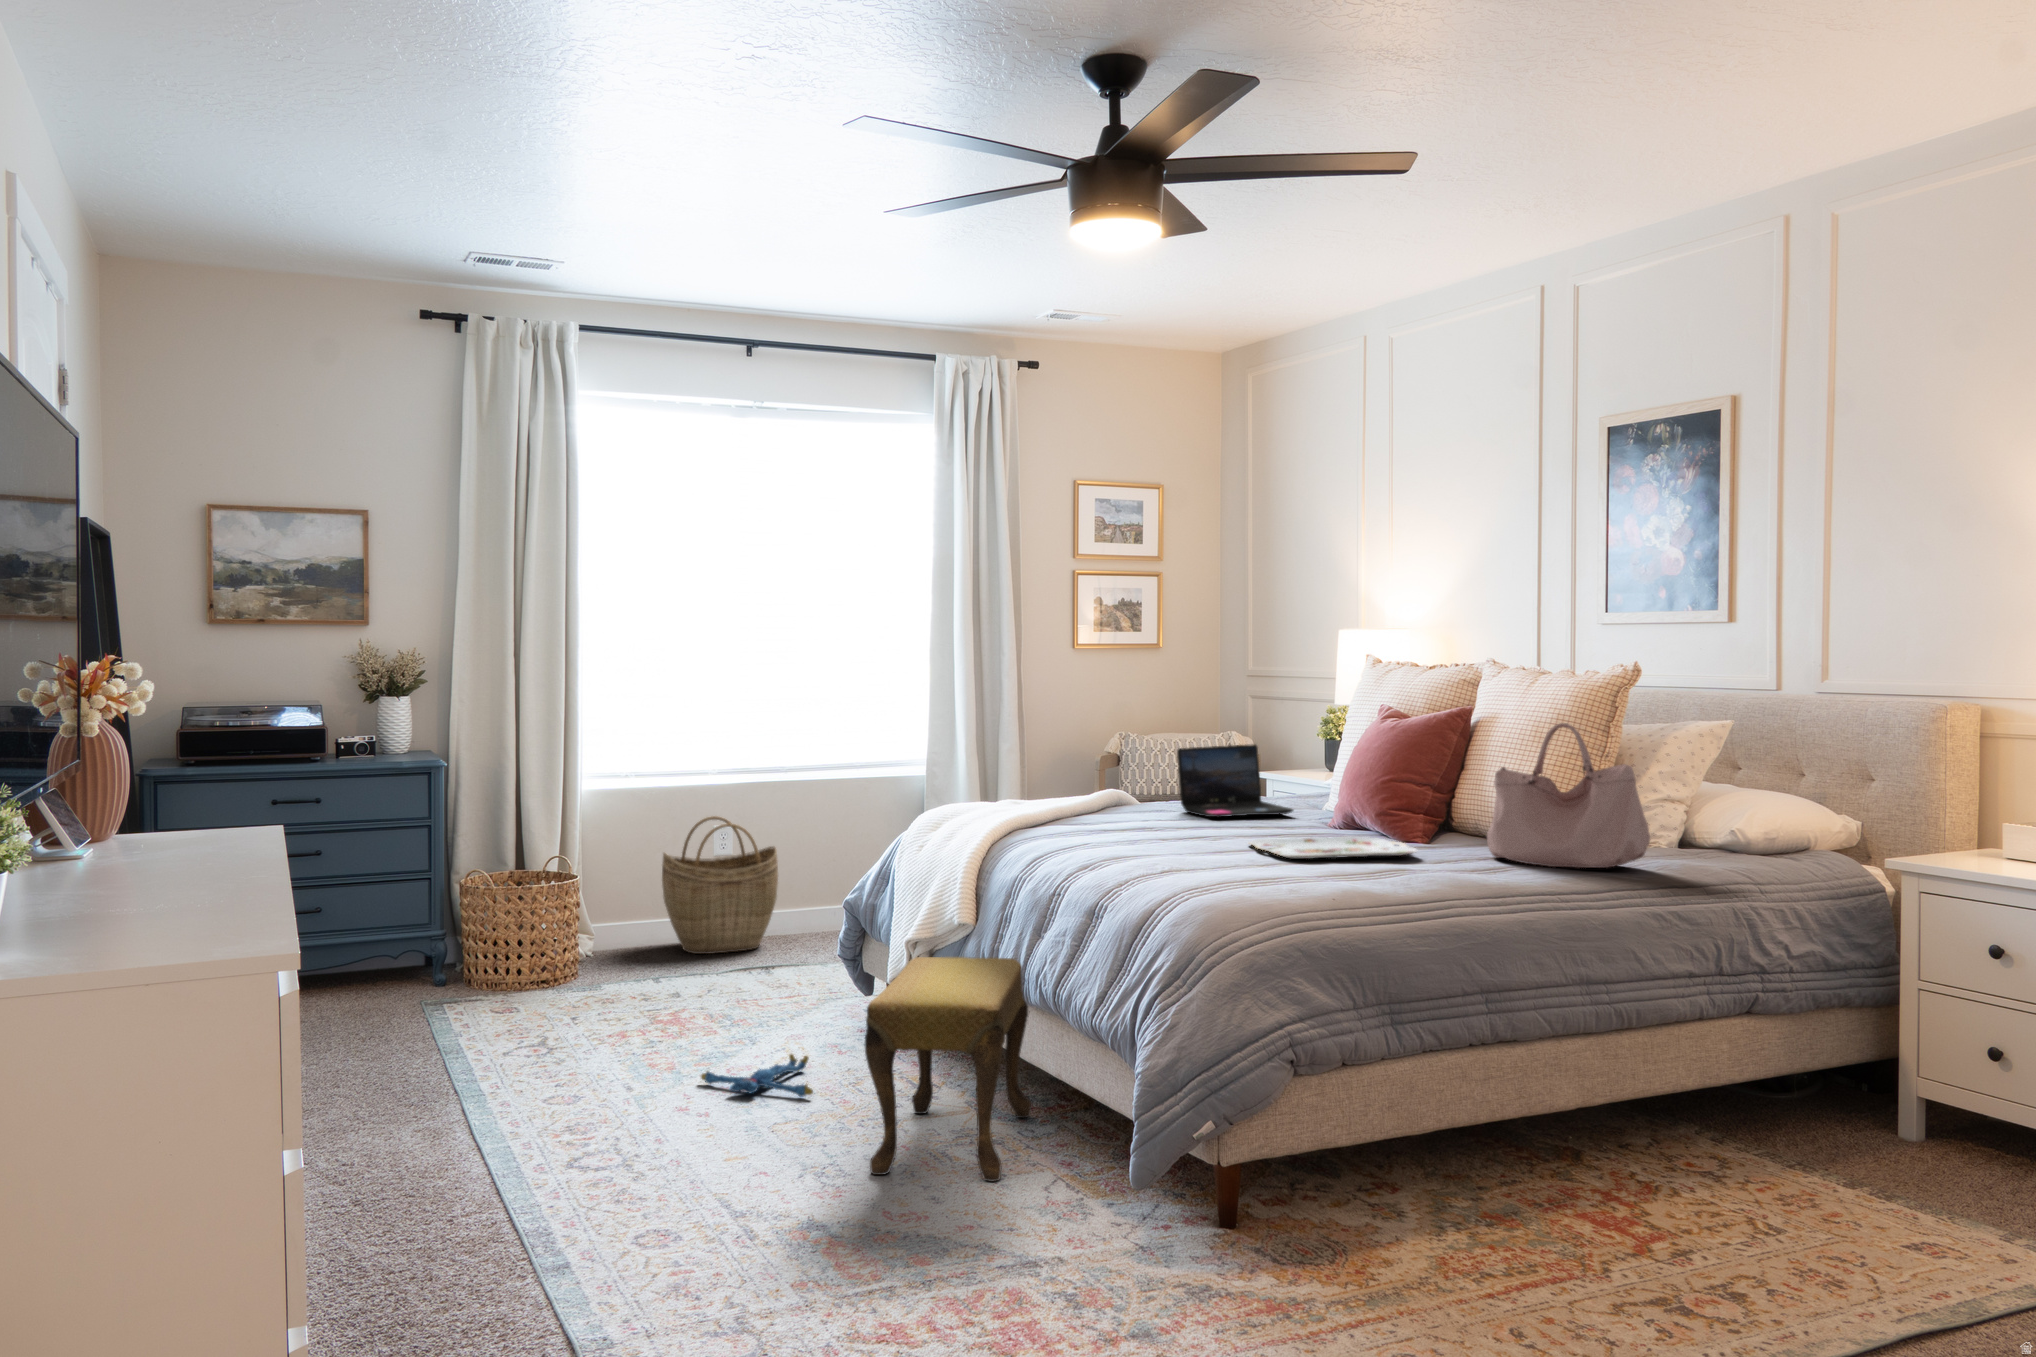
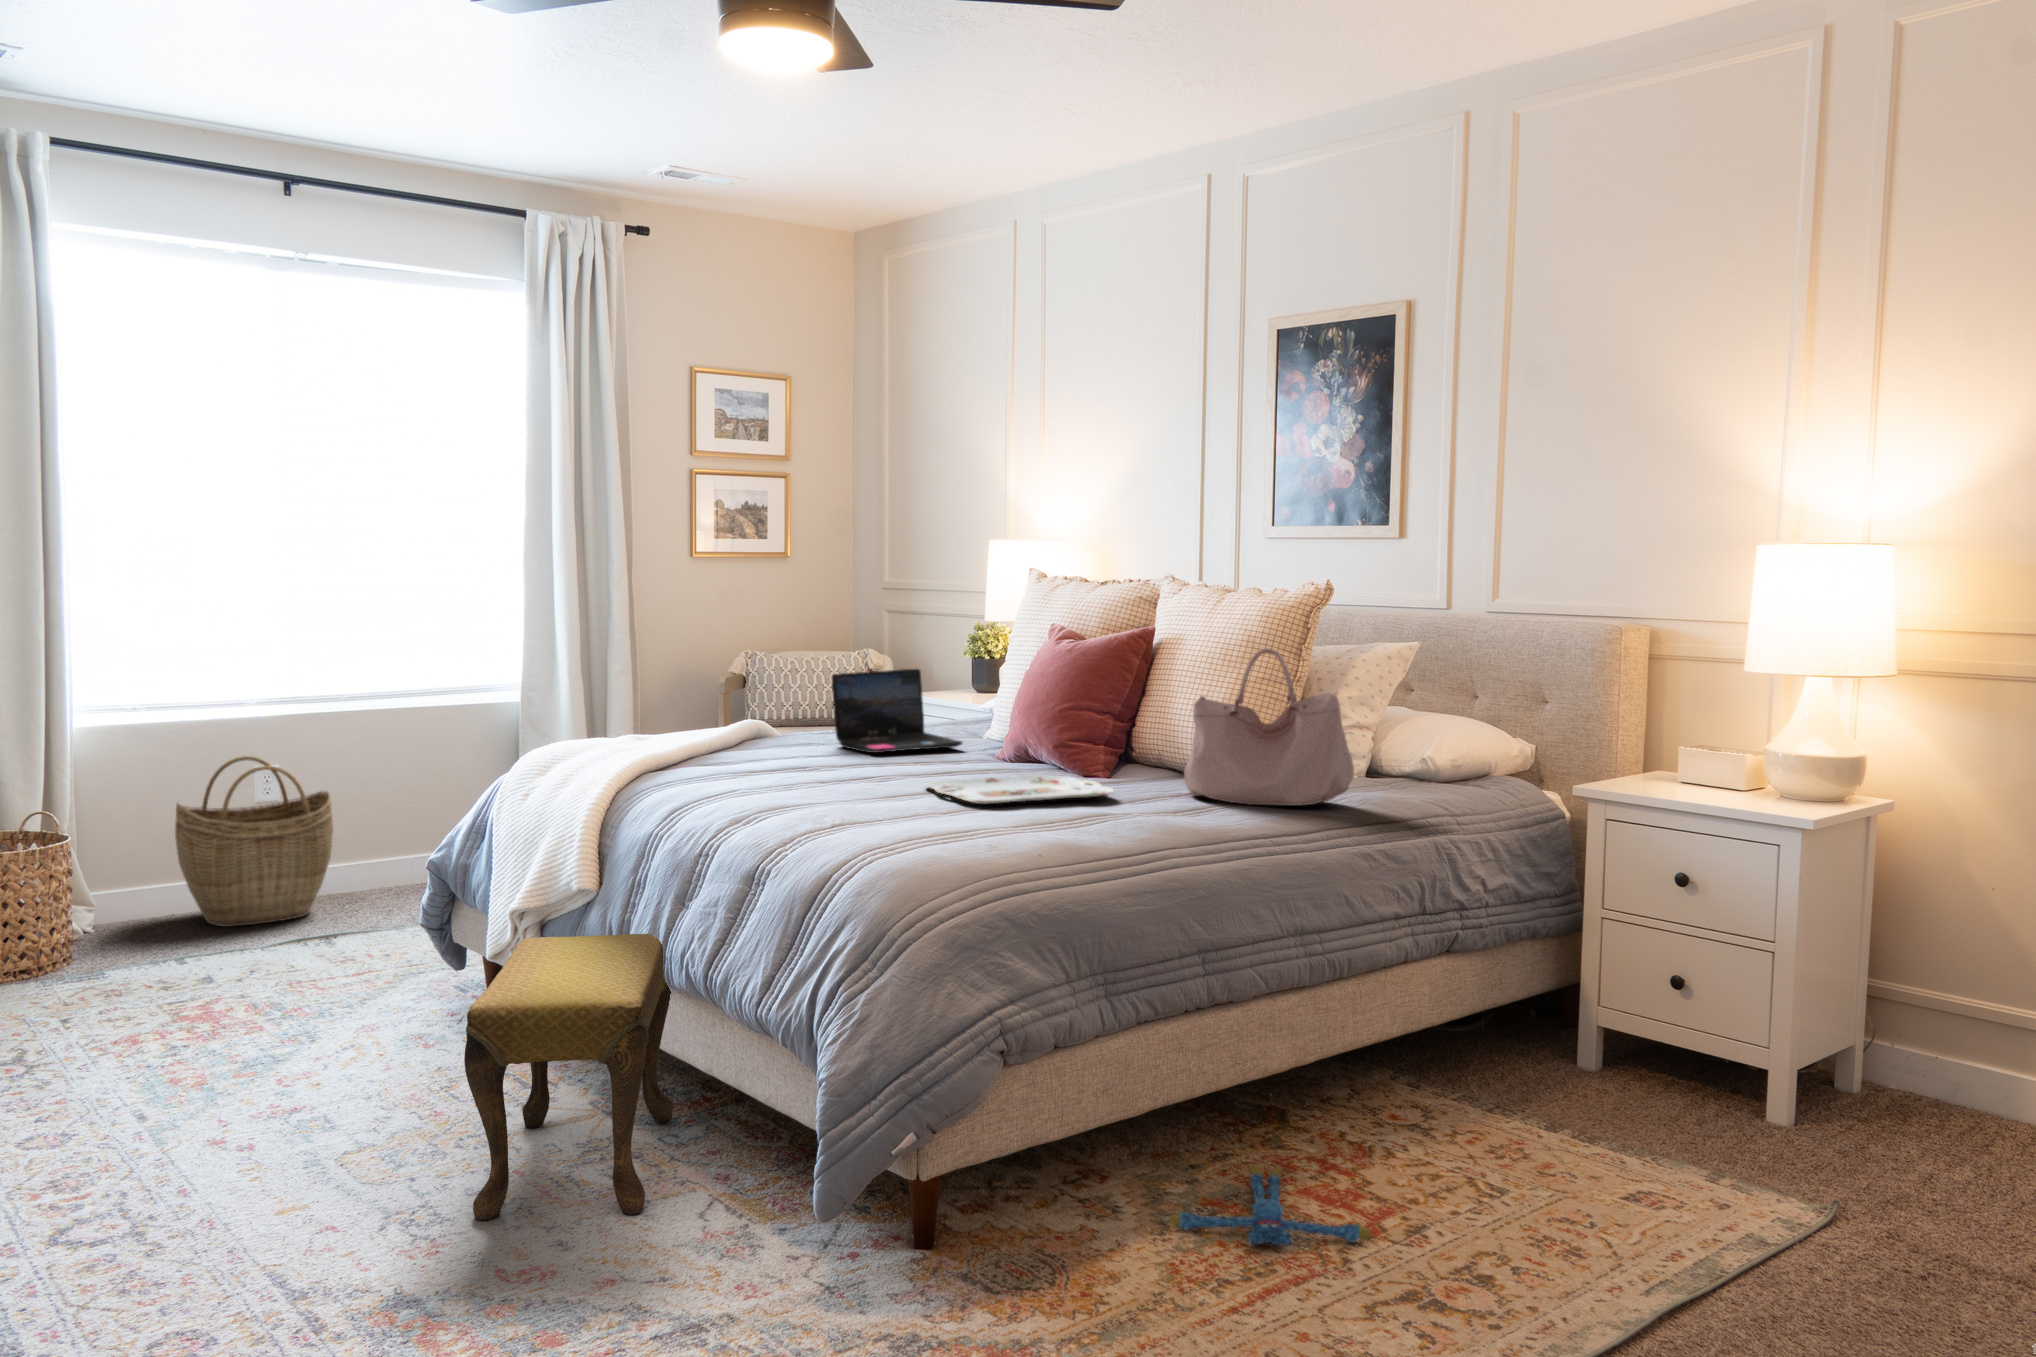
plush toy: present [701,1054,813,1097] -> present [1169,1164,1371,1246]

